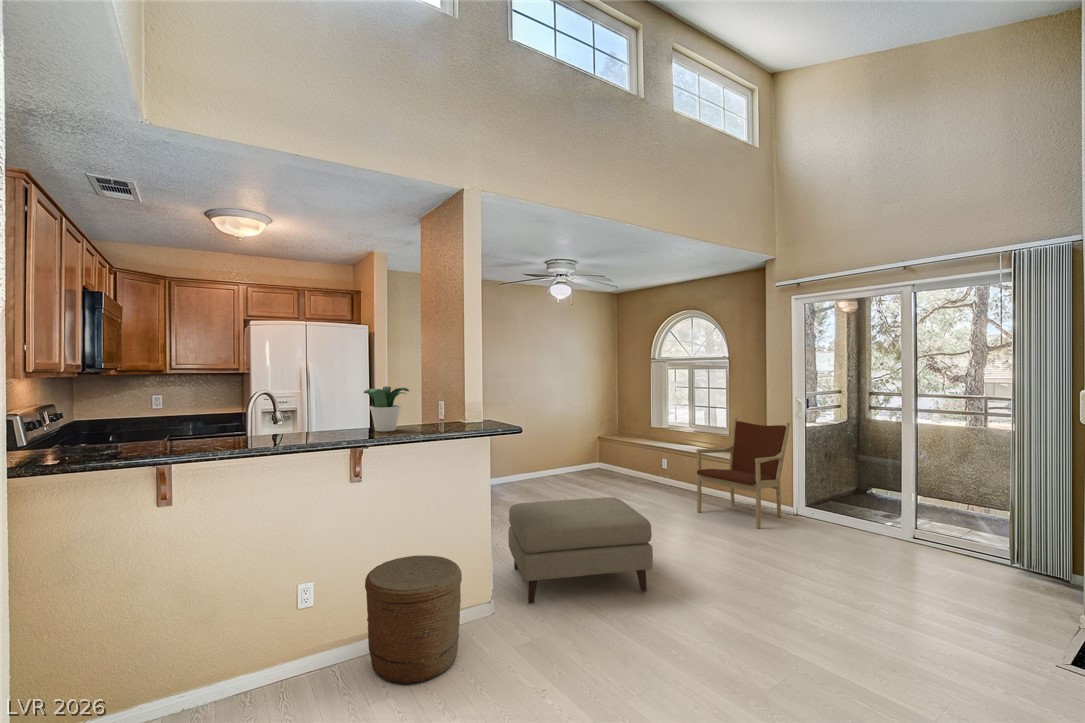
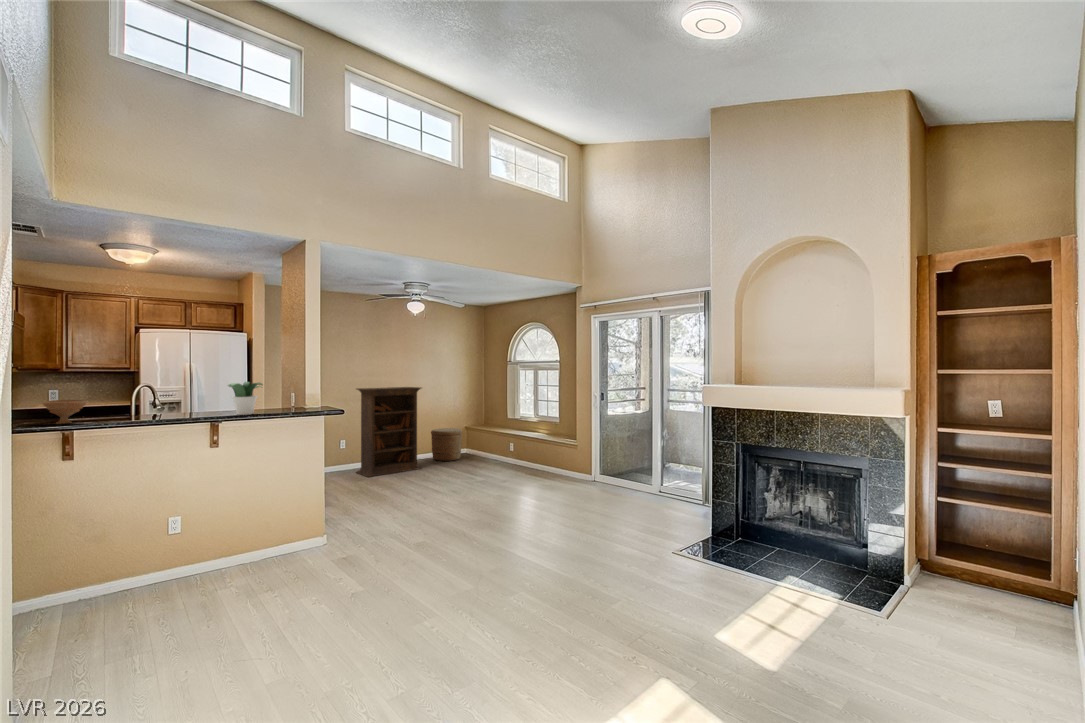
bookcase: none [482,389,560,499] -> present [356,387,421,477]
bowl: none [132,413,194,448] -> present [41,400,88,424]
armchair: present [696,418,790,528] -> none [520,409,590,491]
ottoman: present [508,497,653,604] -> none [350,466,450,539]
woven basket: present [365,556,462,685] -> present [431,428,462,461]

